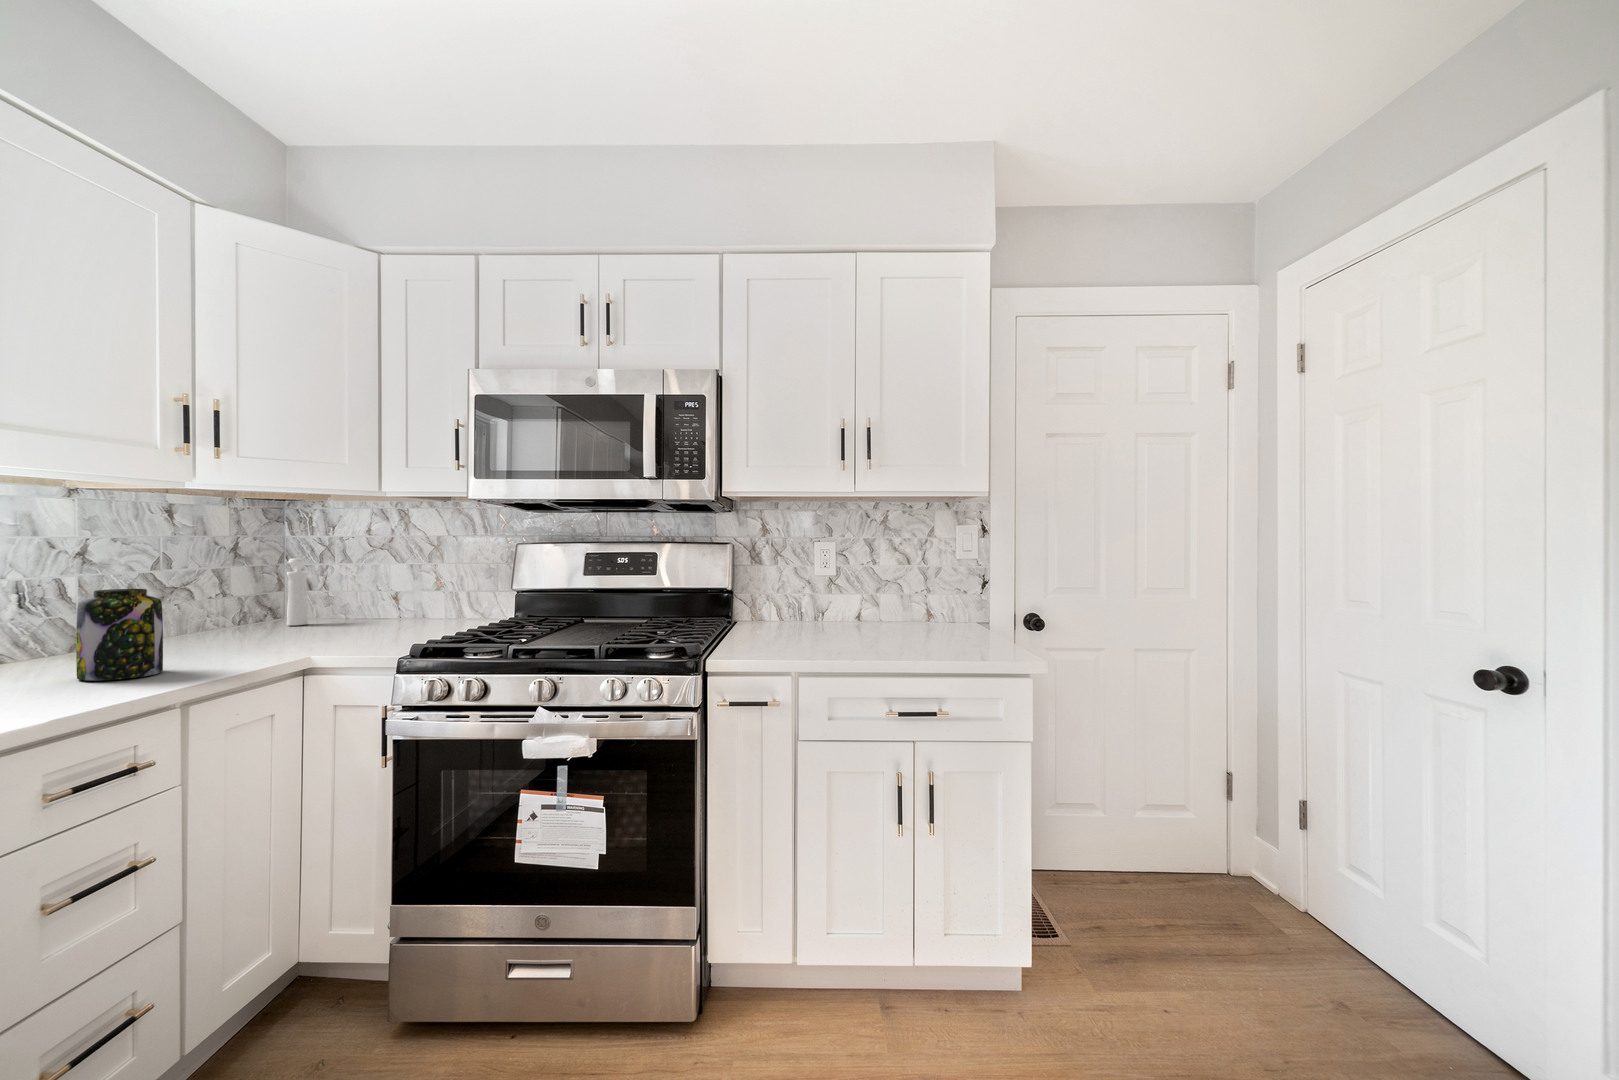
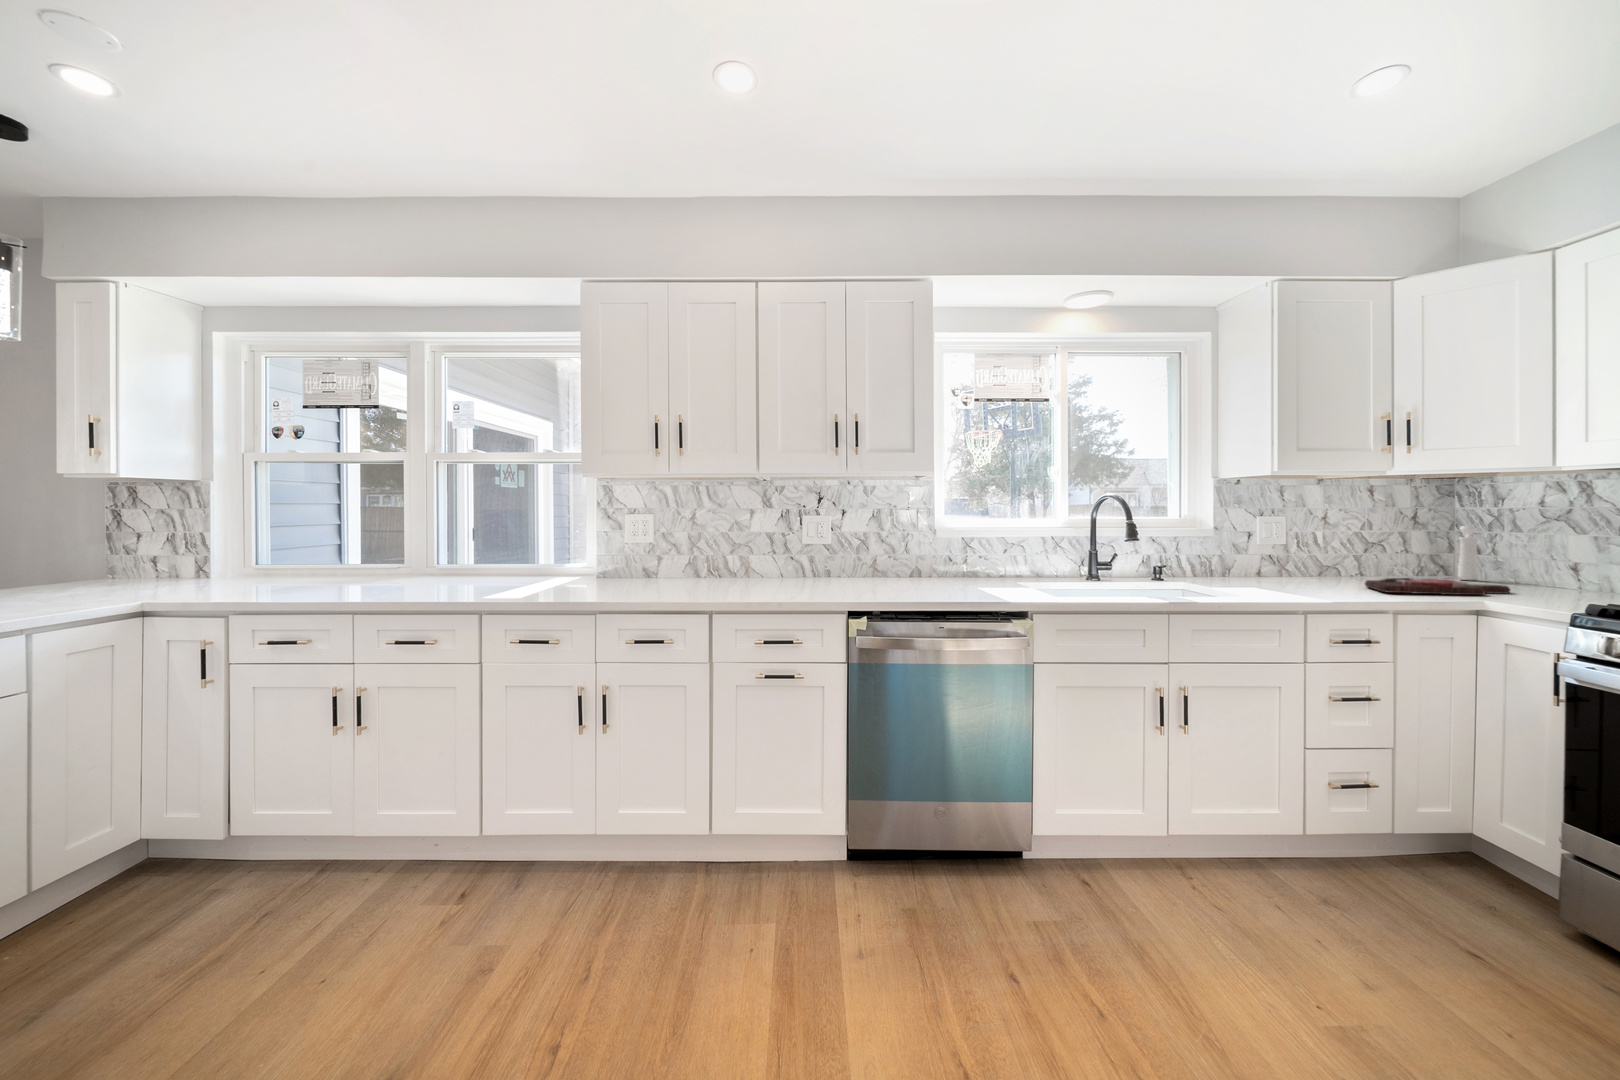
jar: present [76,589,163,680] -> none [1330,544,1379,598]
cutting board: none [152,625,340,660] -> present [1365,577,1511,595]

